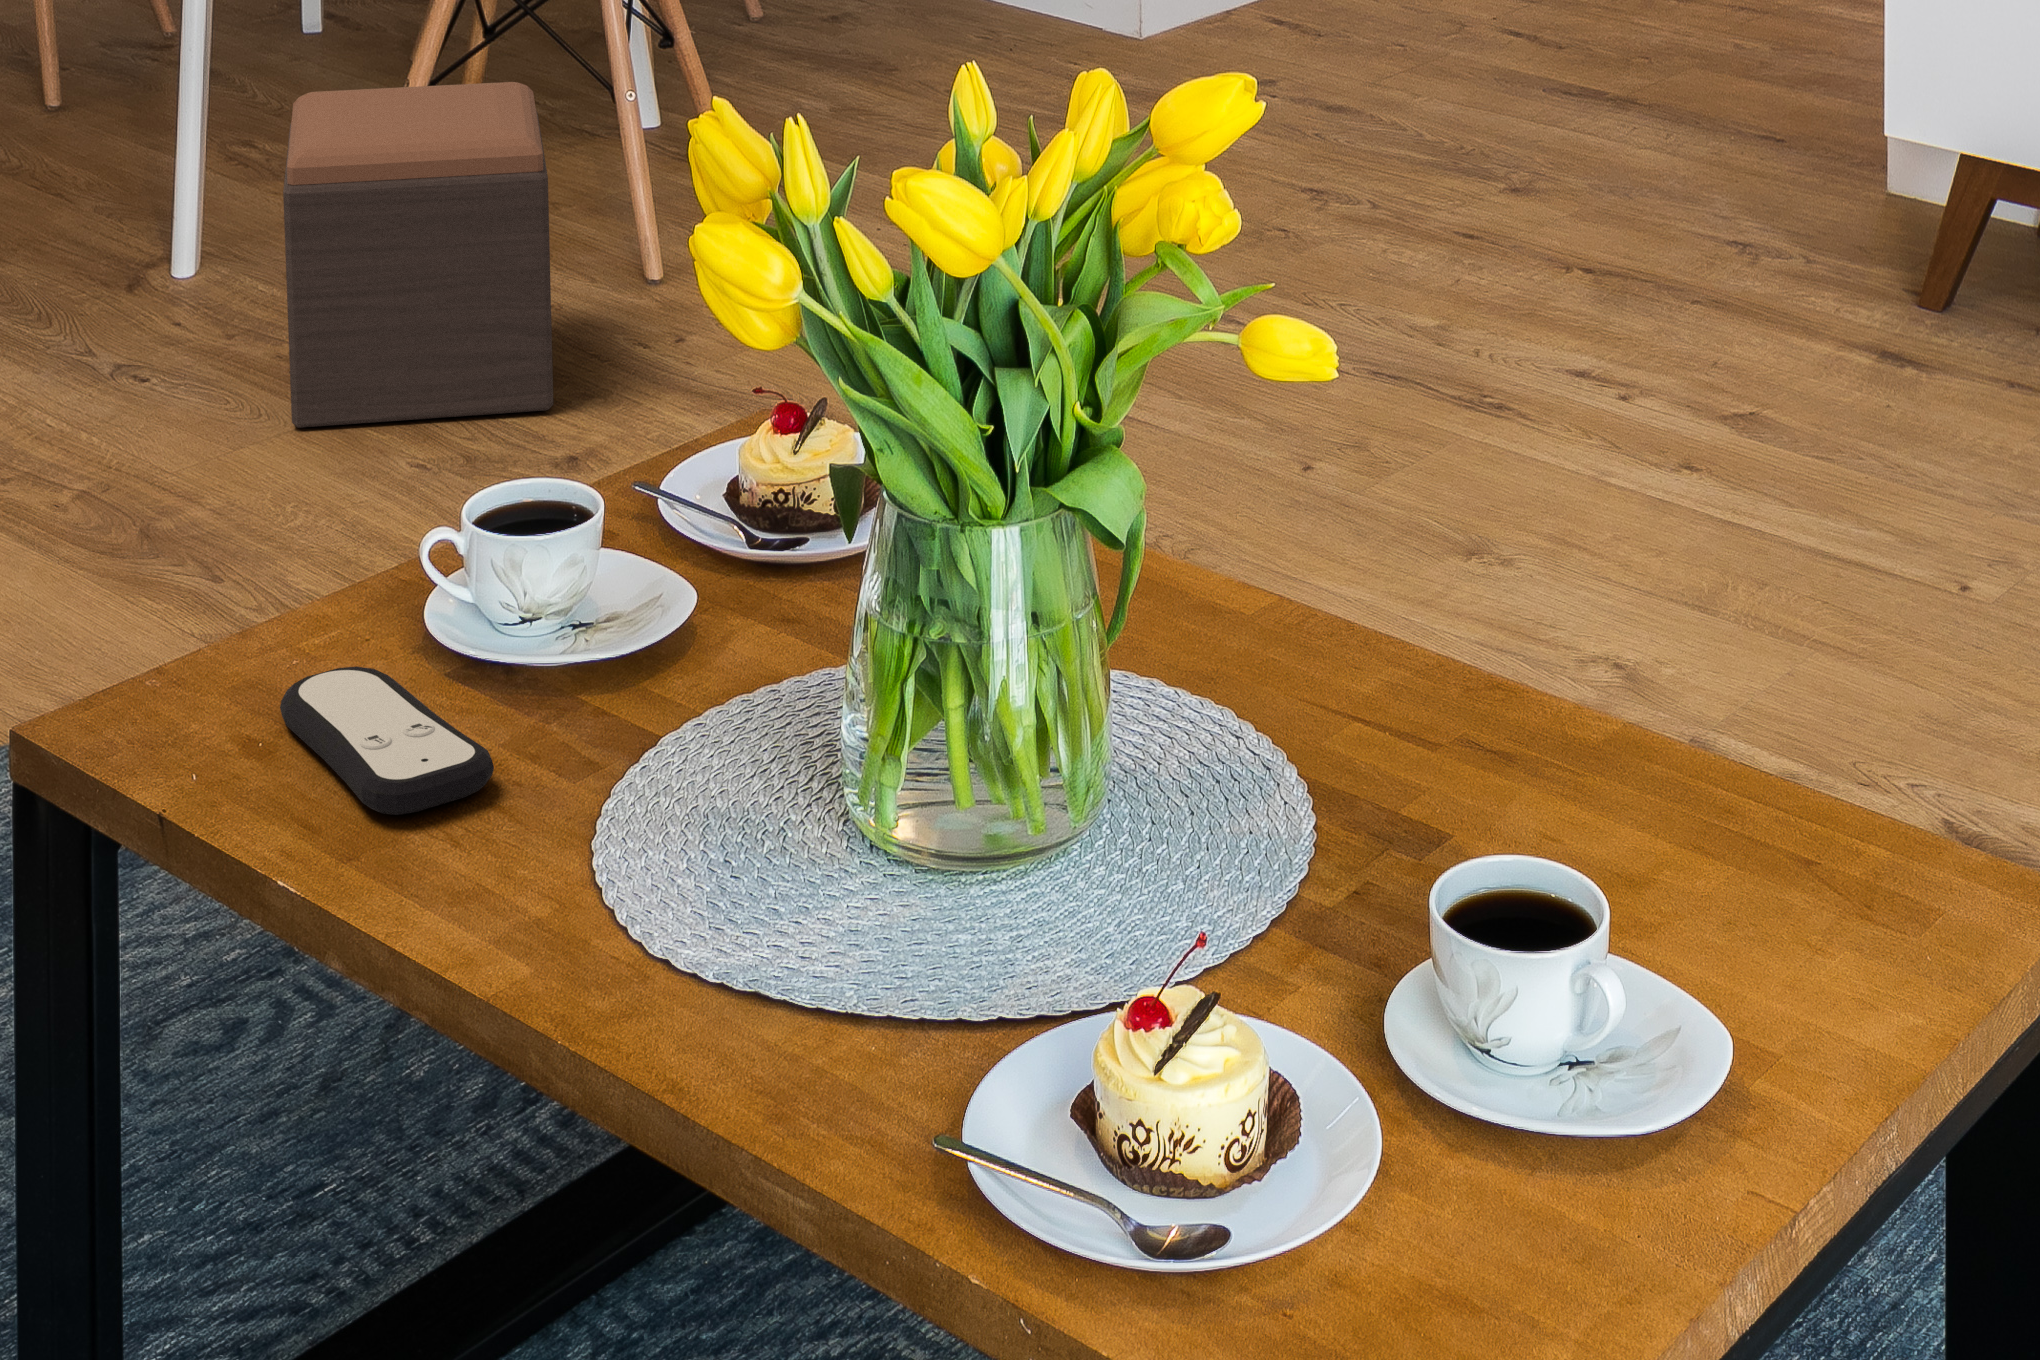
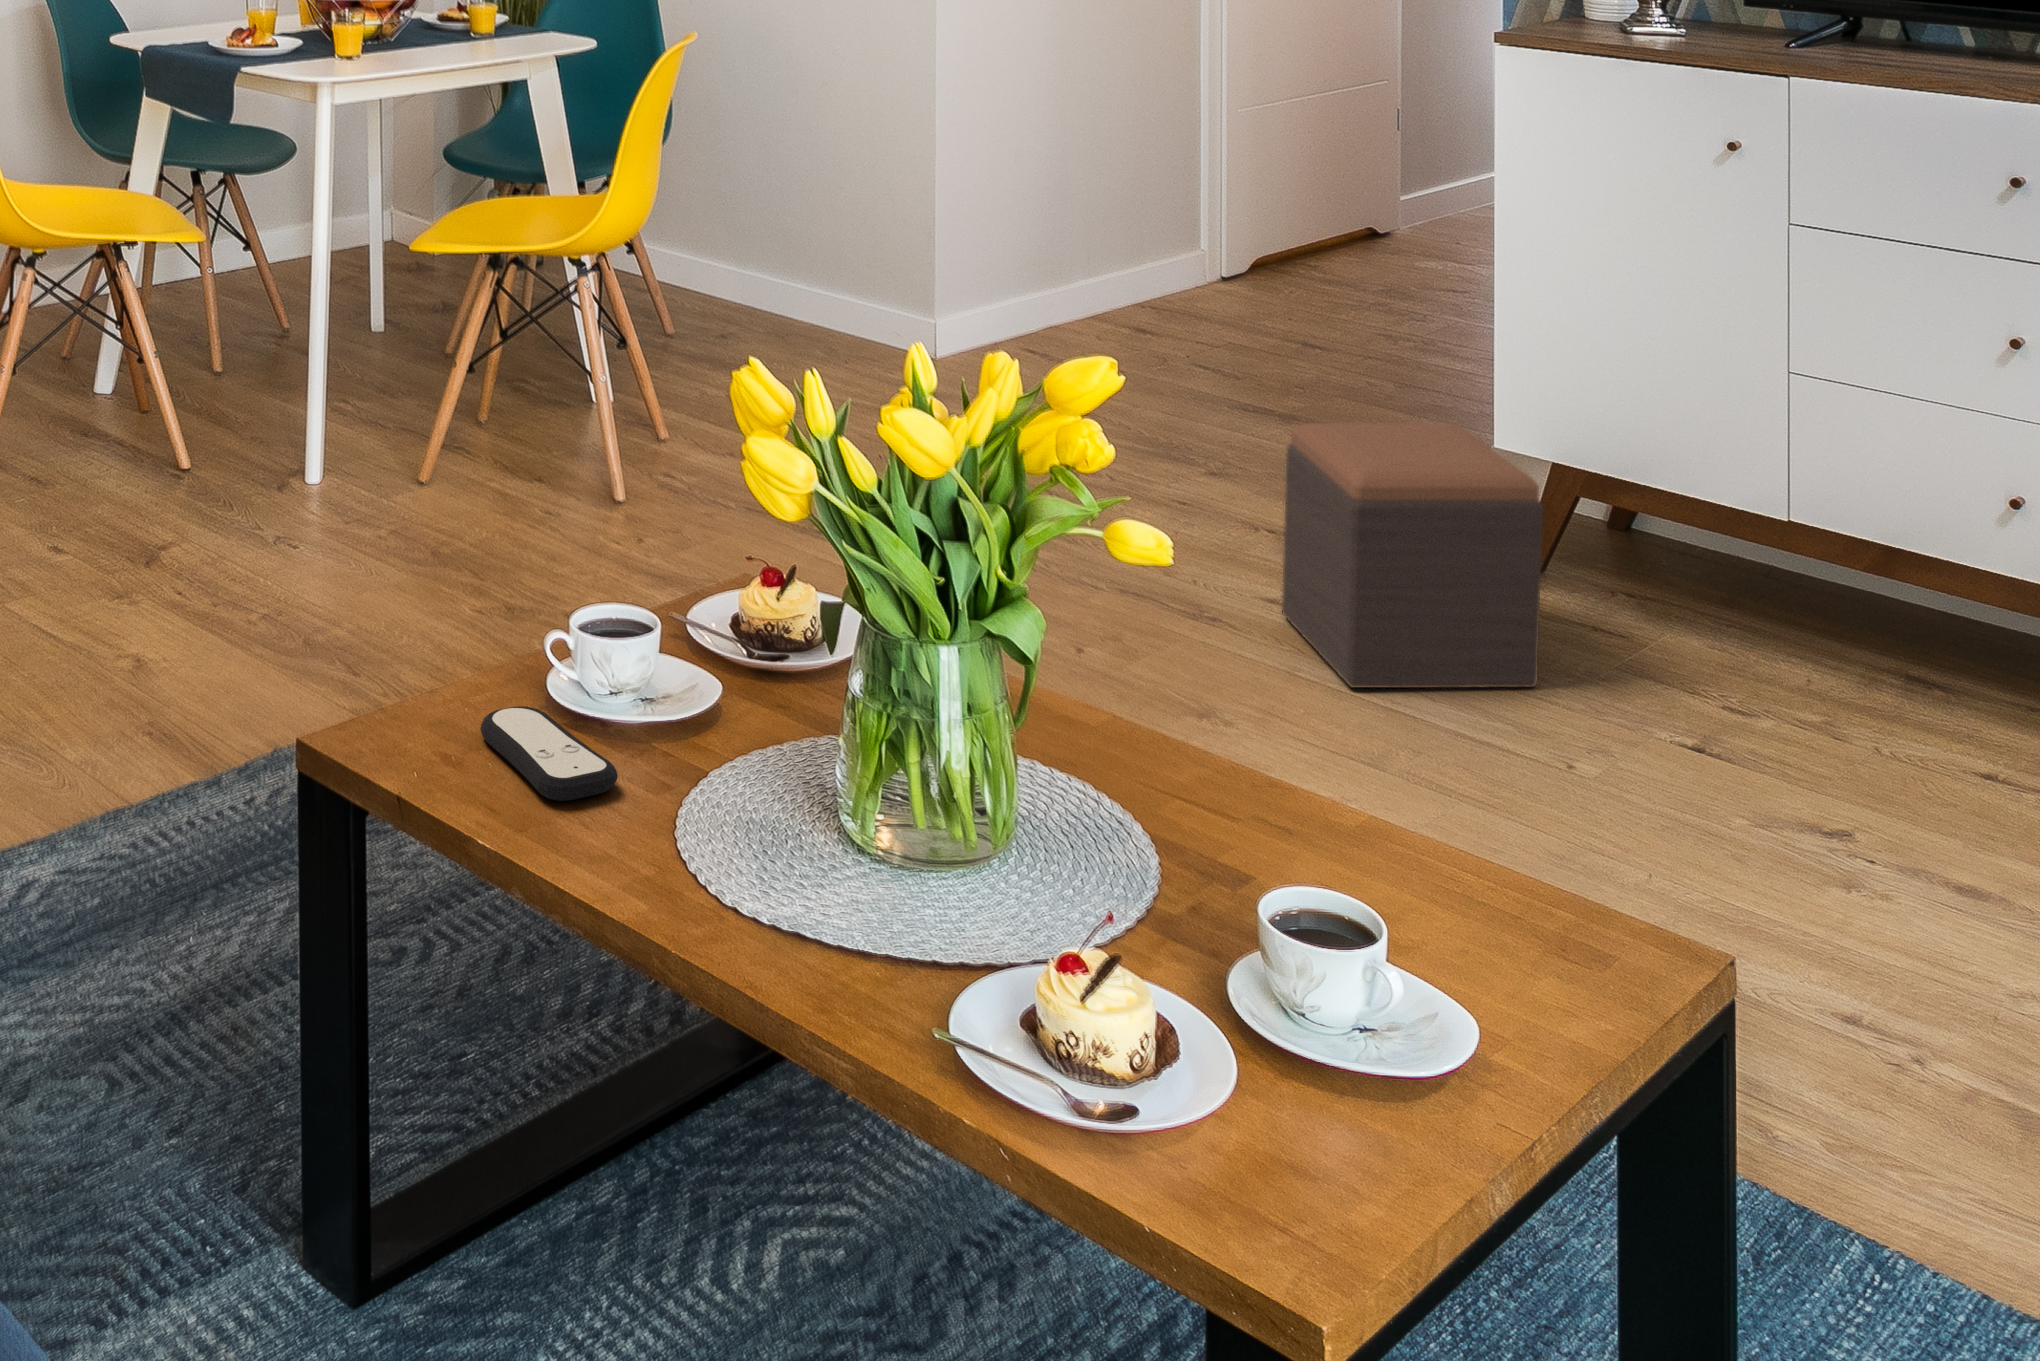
footstool: present [283,82,553,428] -> present [1282,423,1543,688]

